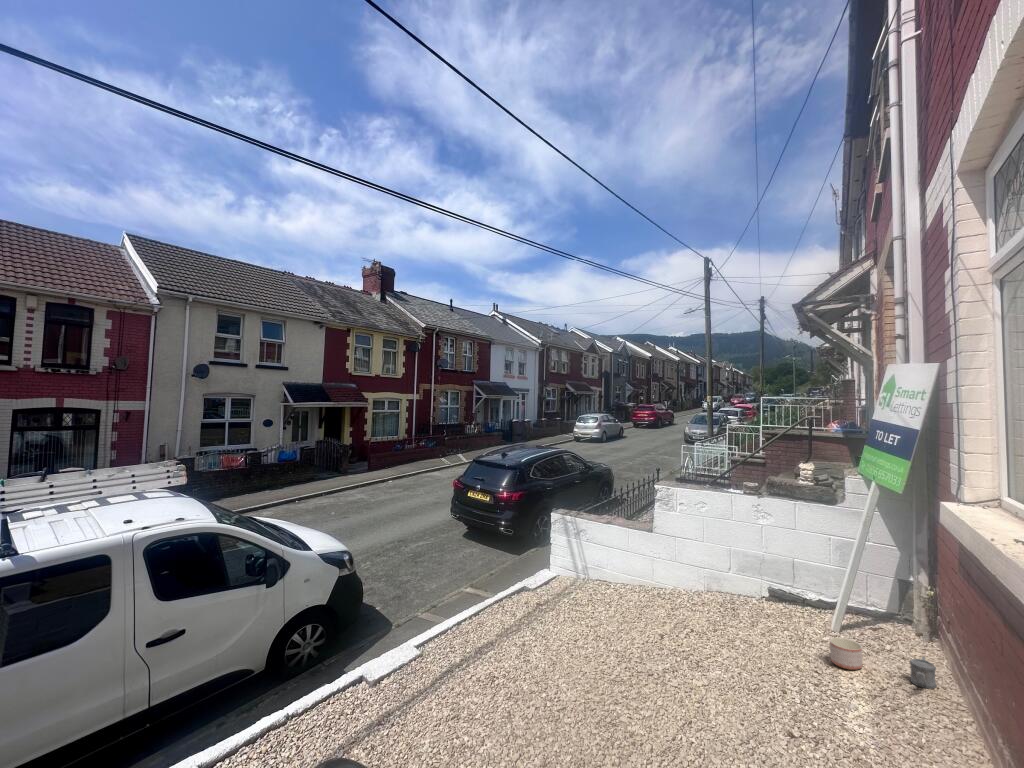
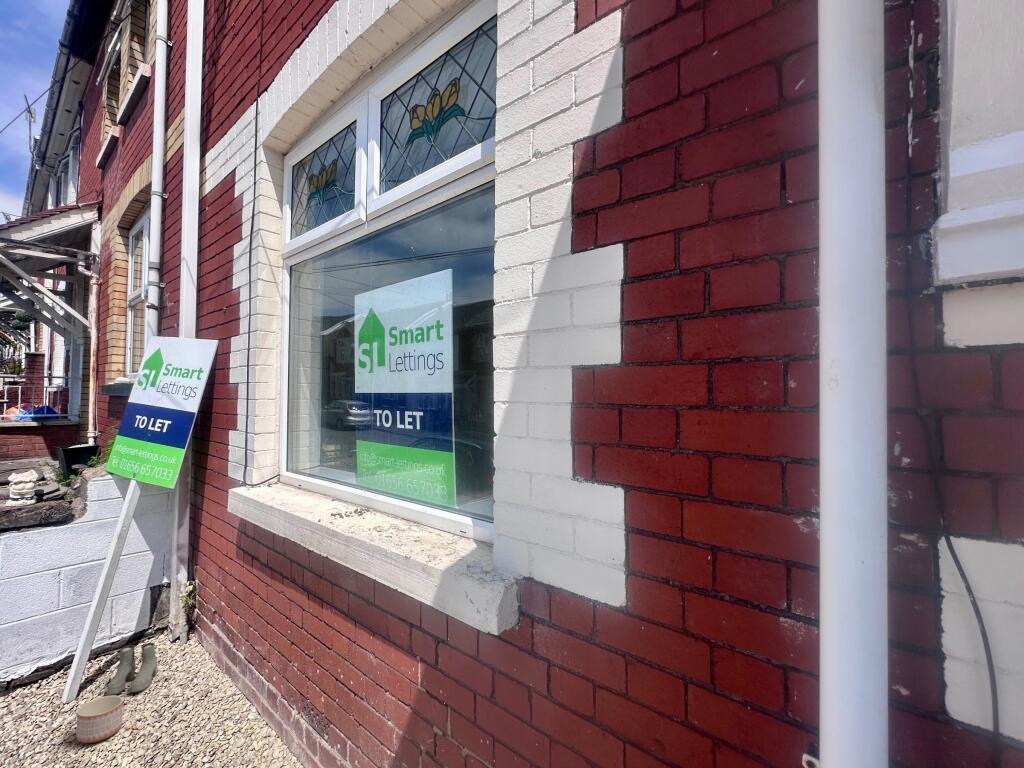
boots: none [857,613,899,654] -> present [107,643,158,695]
watering can: present [910,657,937,689] -> none [181,672,209,711]

